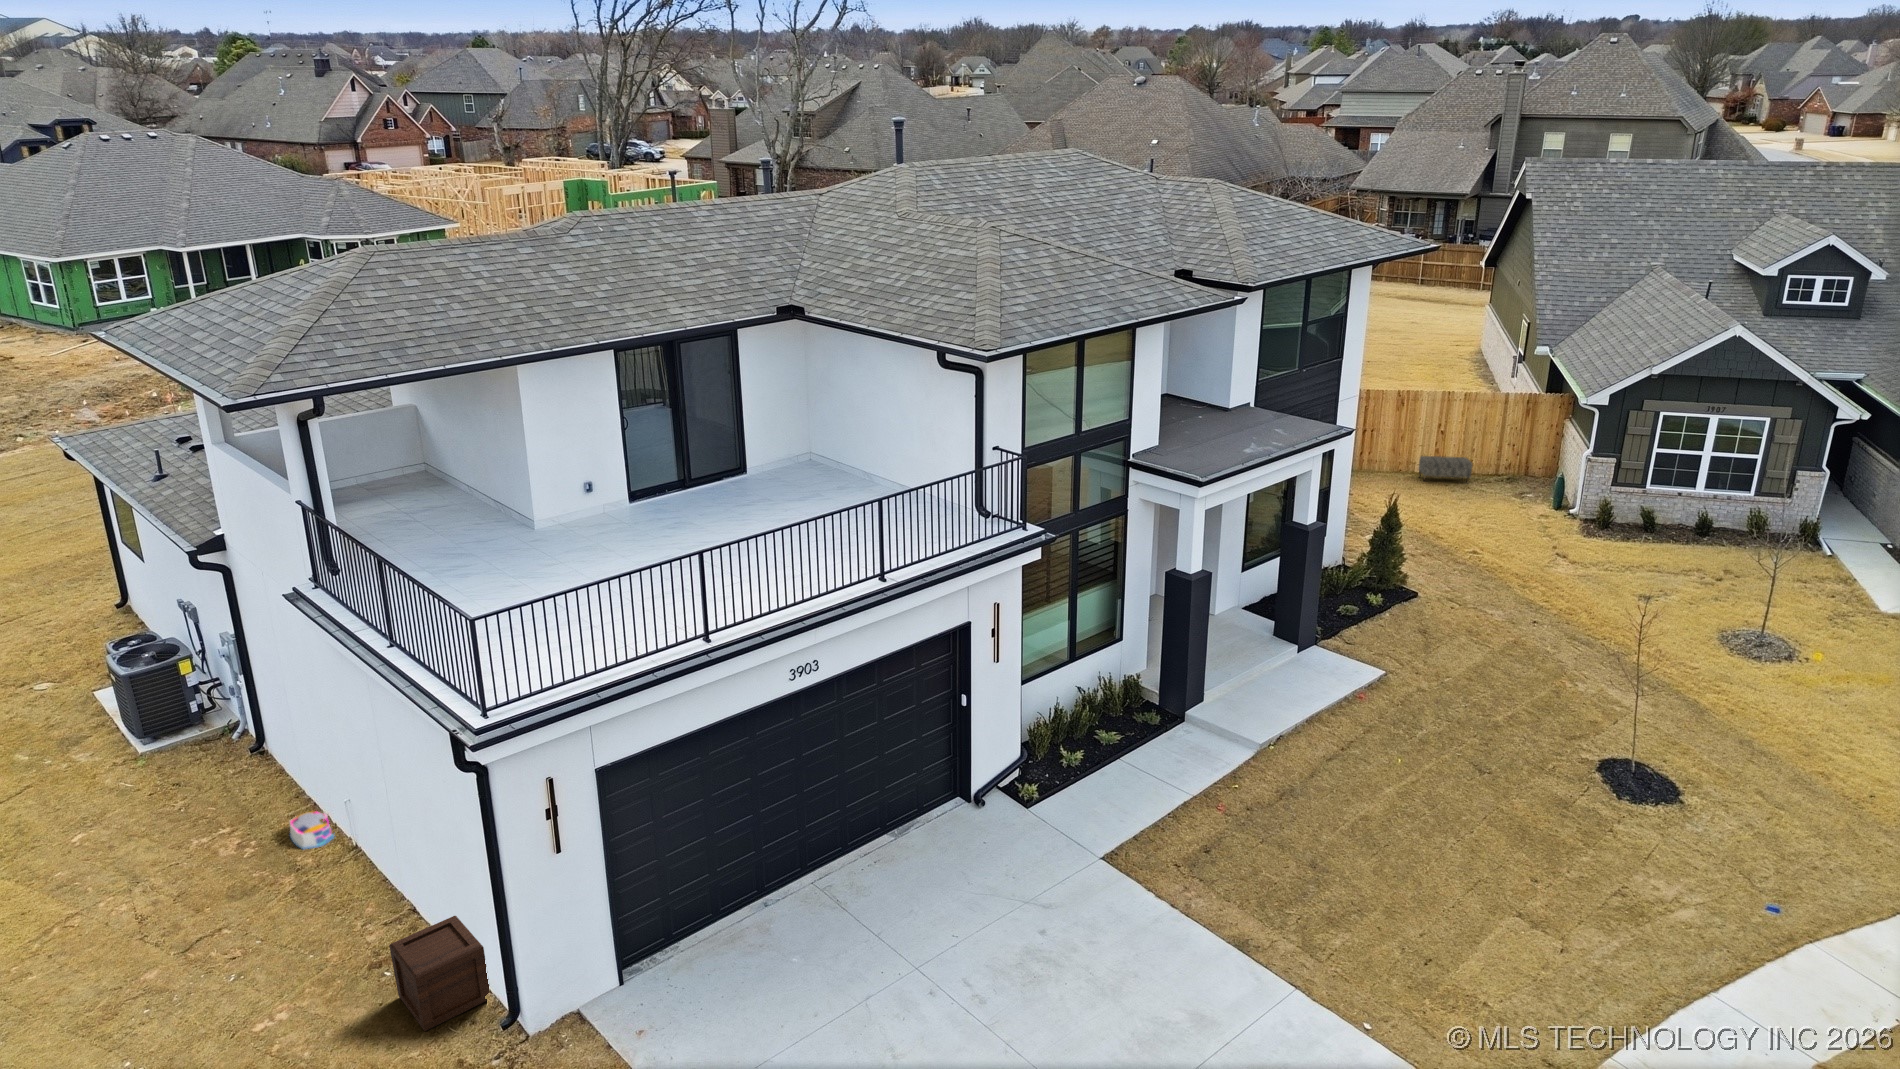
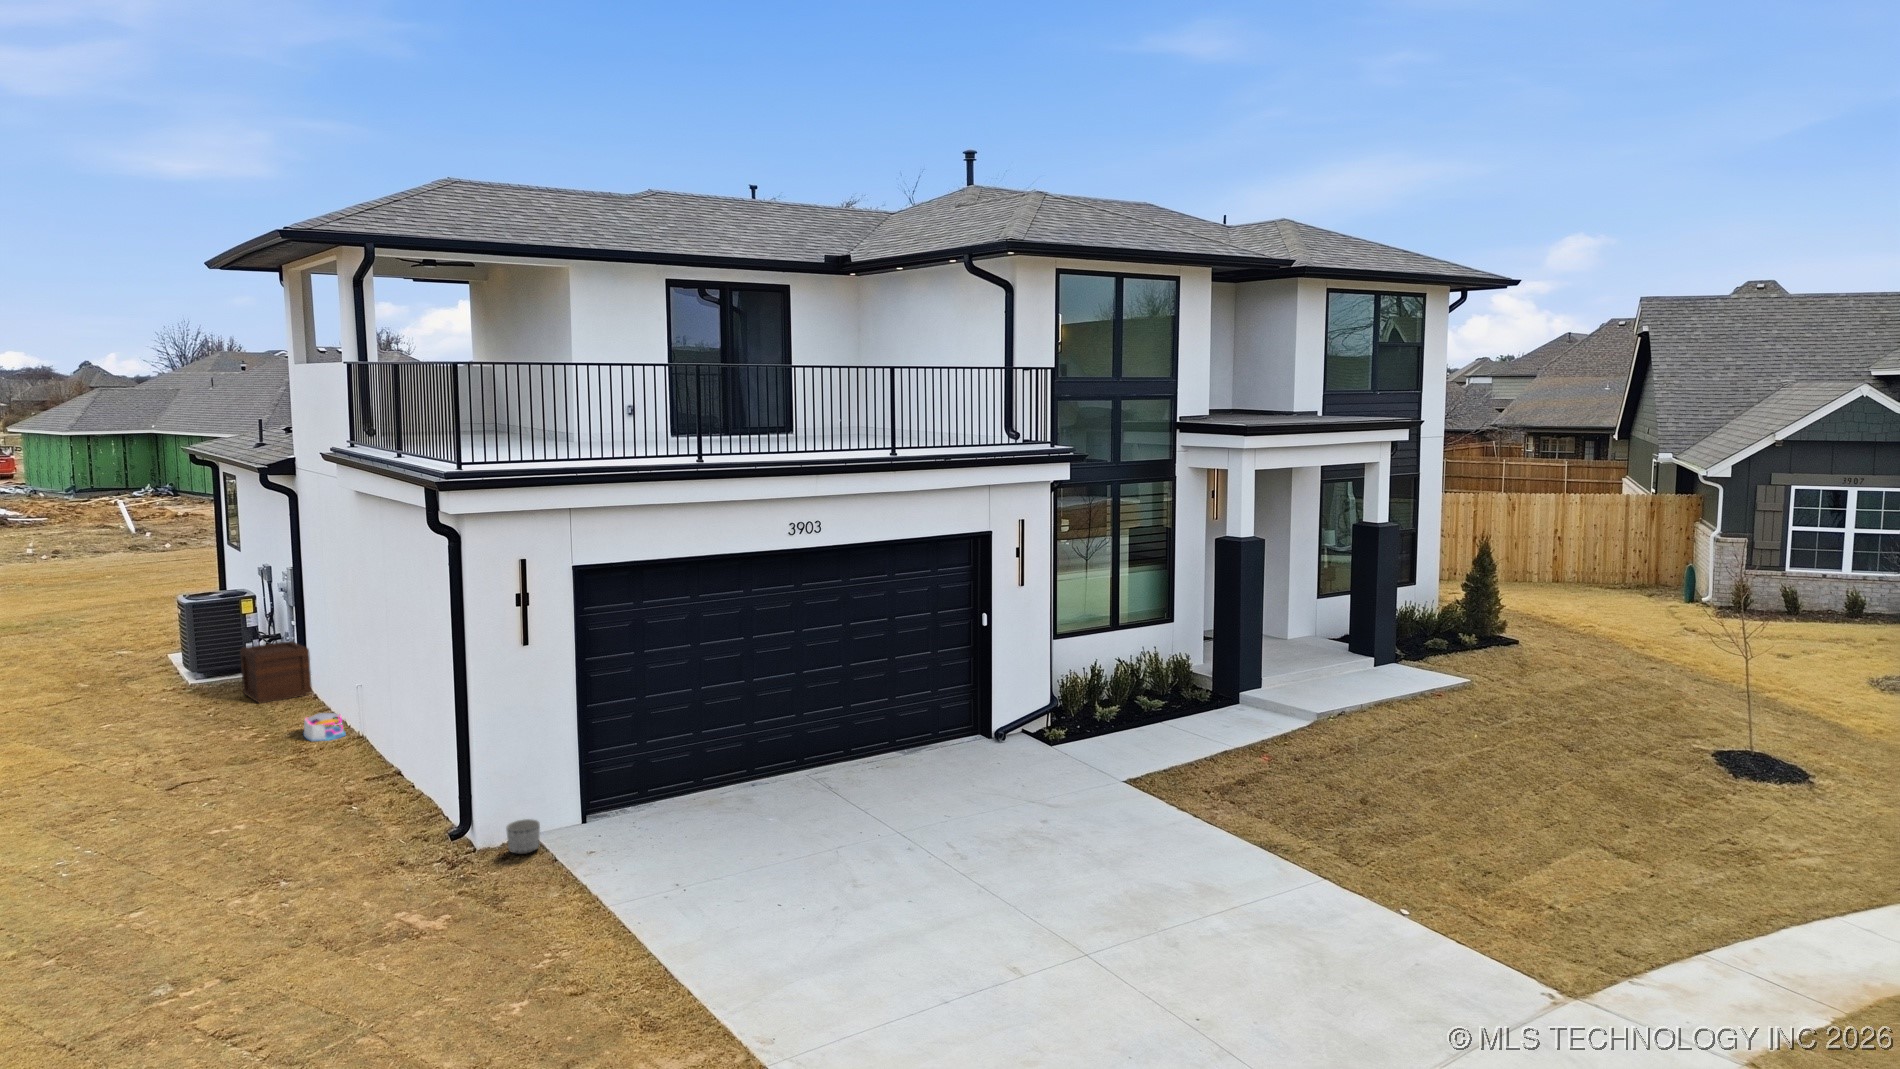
bench: present [1418,456,1473,483] -> none [1531,556,1590,583]
wooden crate: present [389,916,489,1031] -> present [240,641,312,703]
planter: none [557,994,589,1032] -> present [506,819,540,854]

